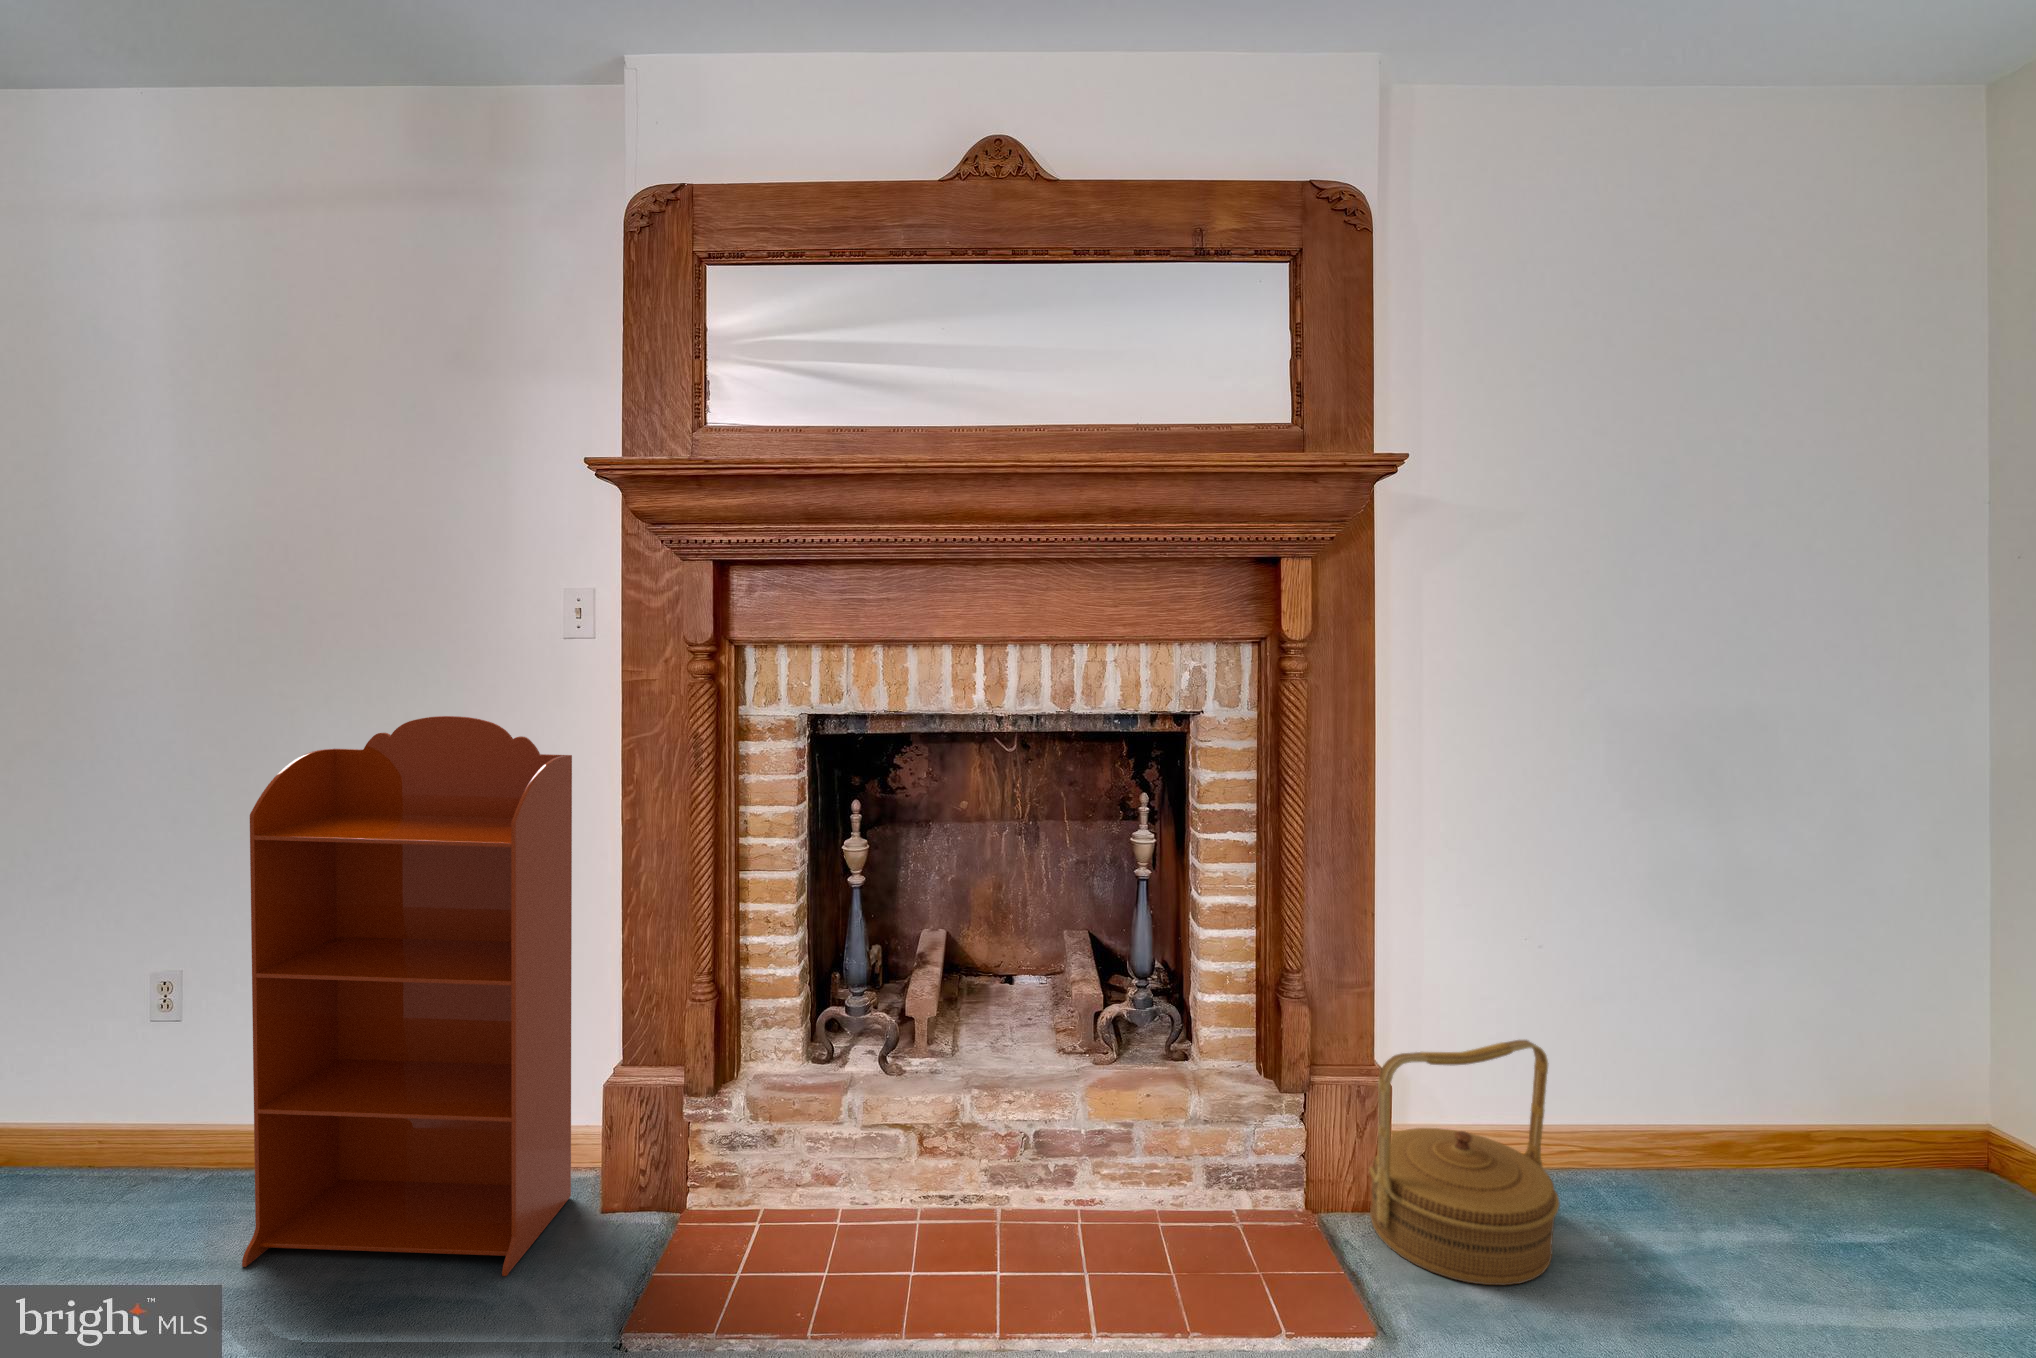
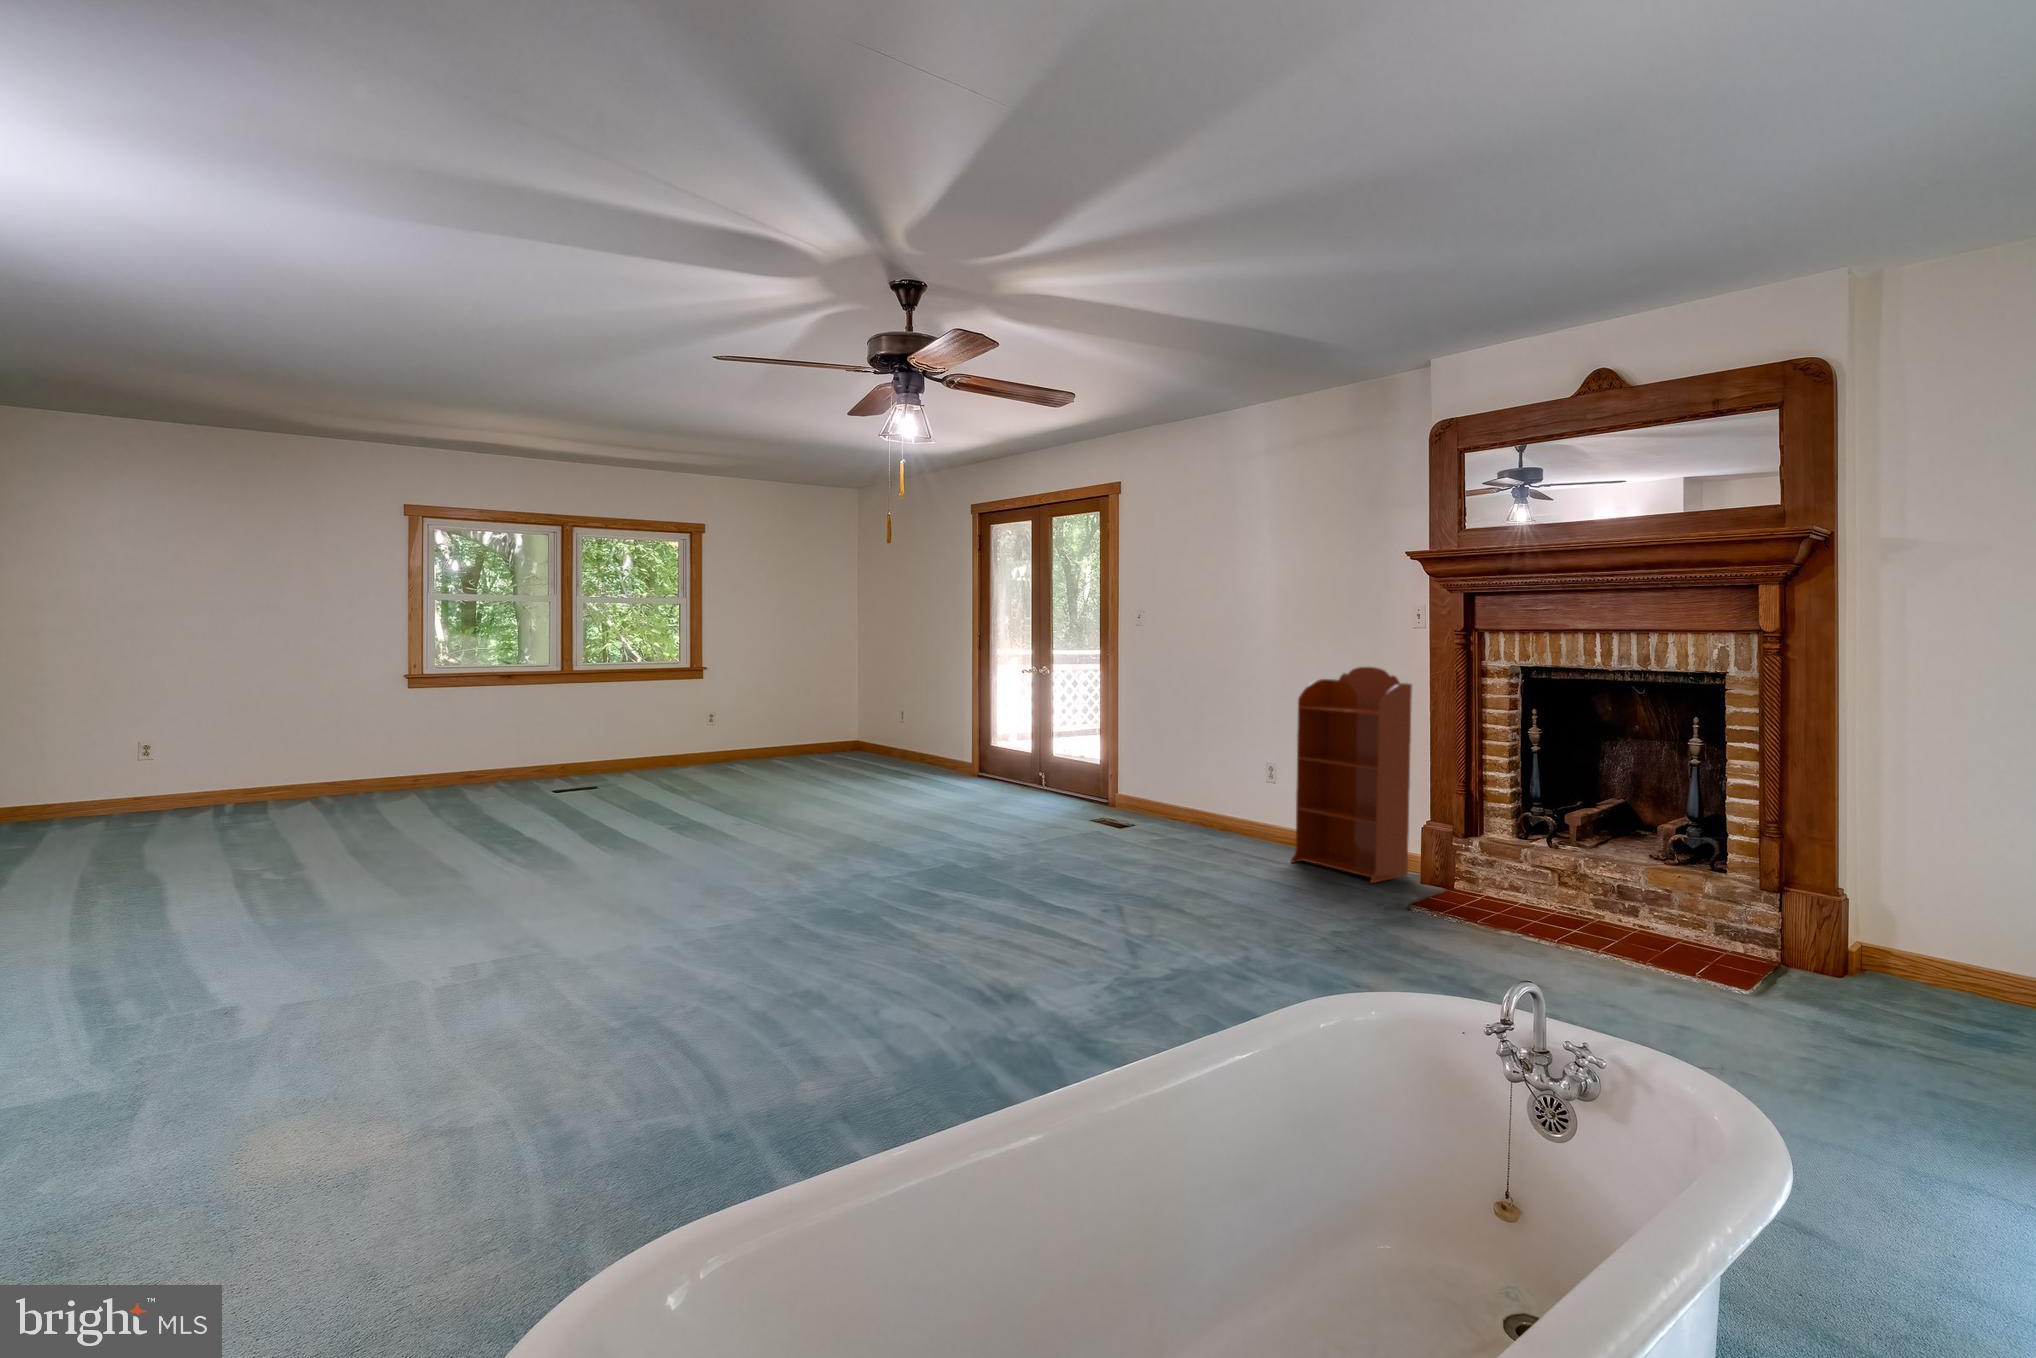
woven basket: present [1369,1040,1559,1285] -> none [1826,874,1990,1020]

